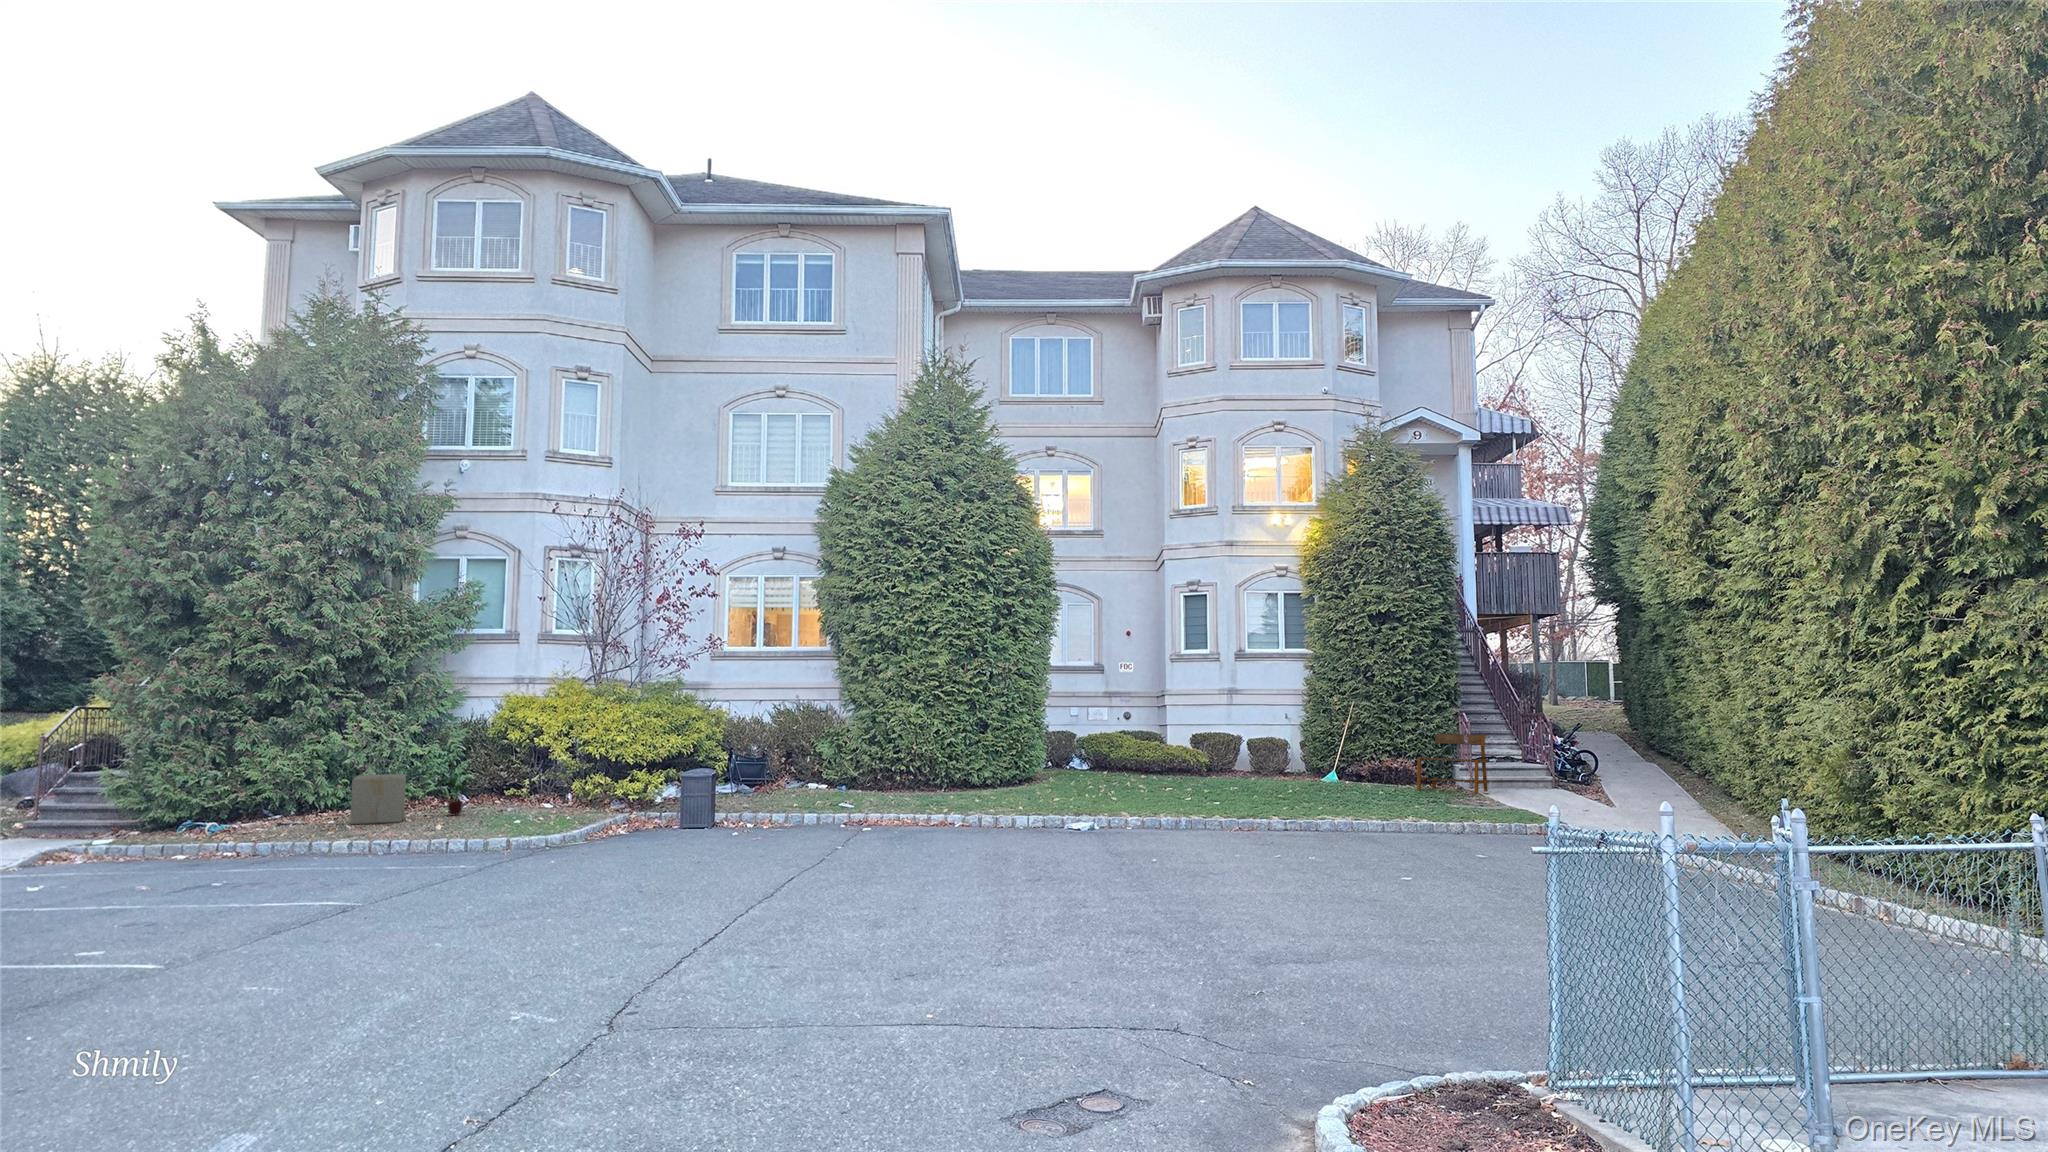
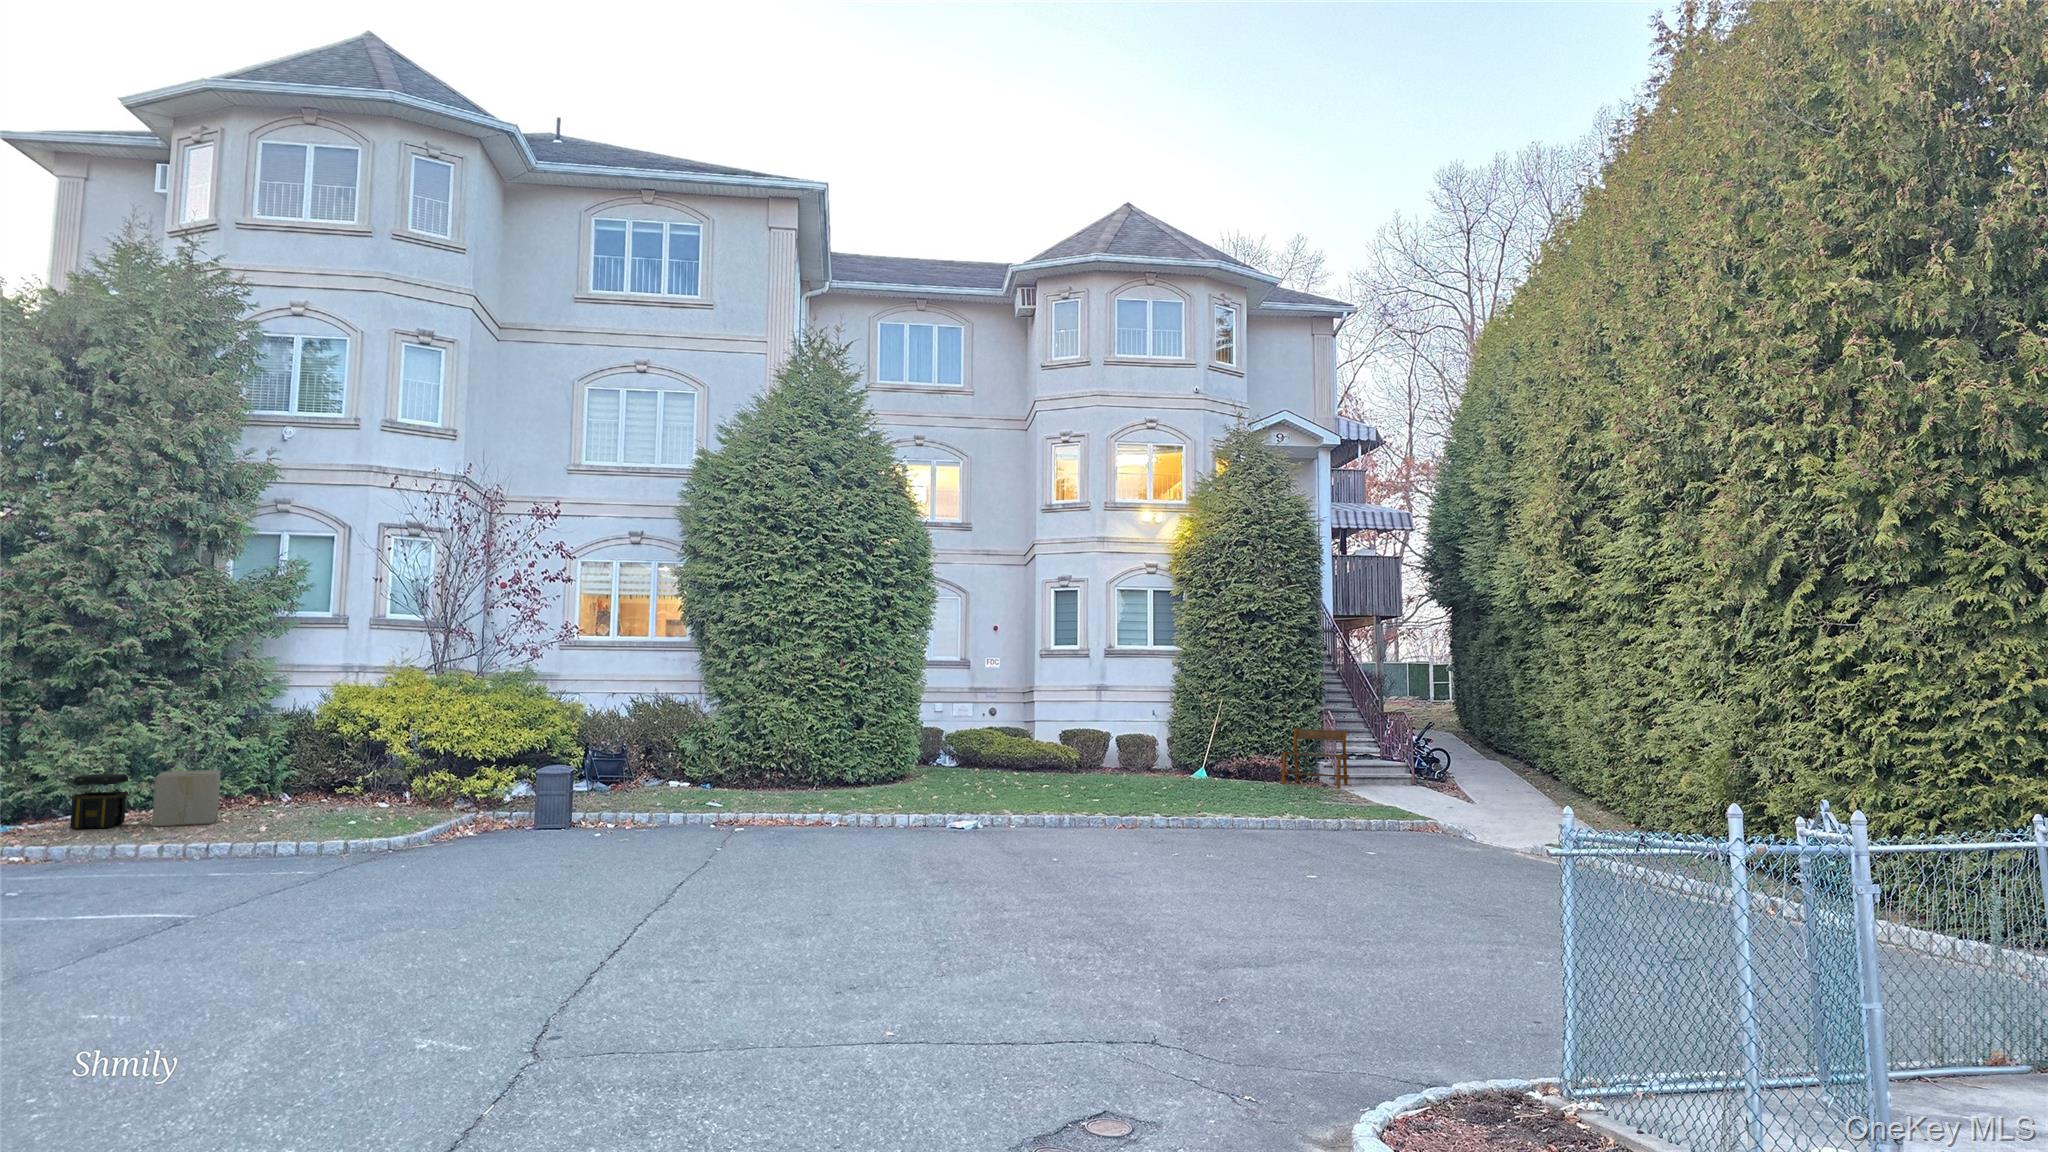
toolbox: none [284,777,330,826] -> present [70,774,128,829]
potted plant: present [435,778,466,816] -> none [253,774,306,816]

